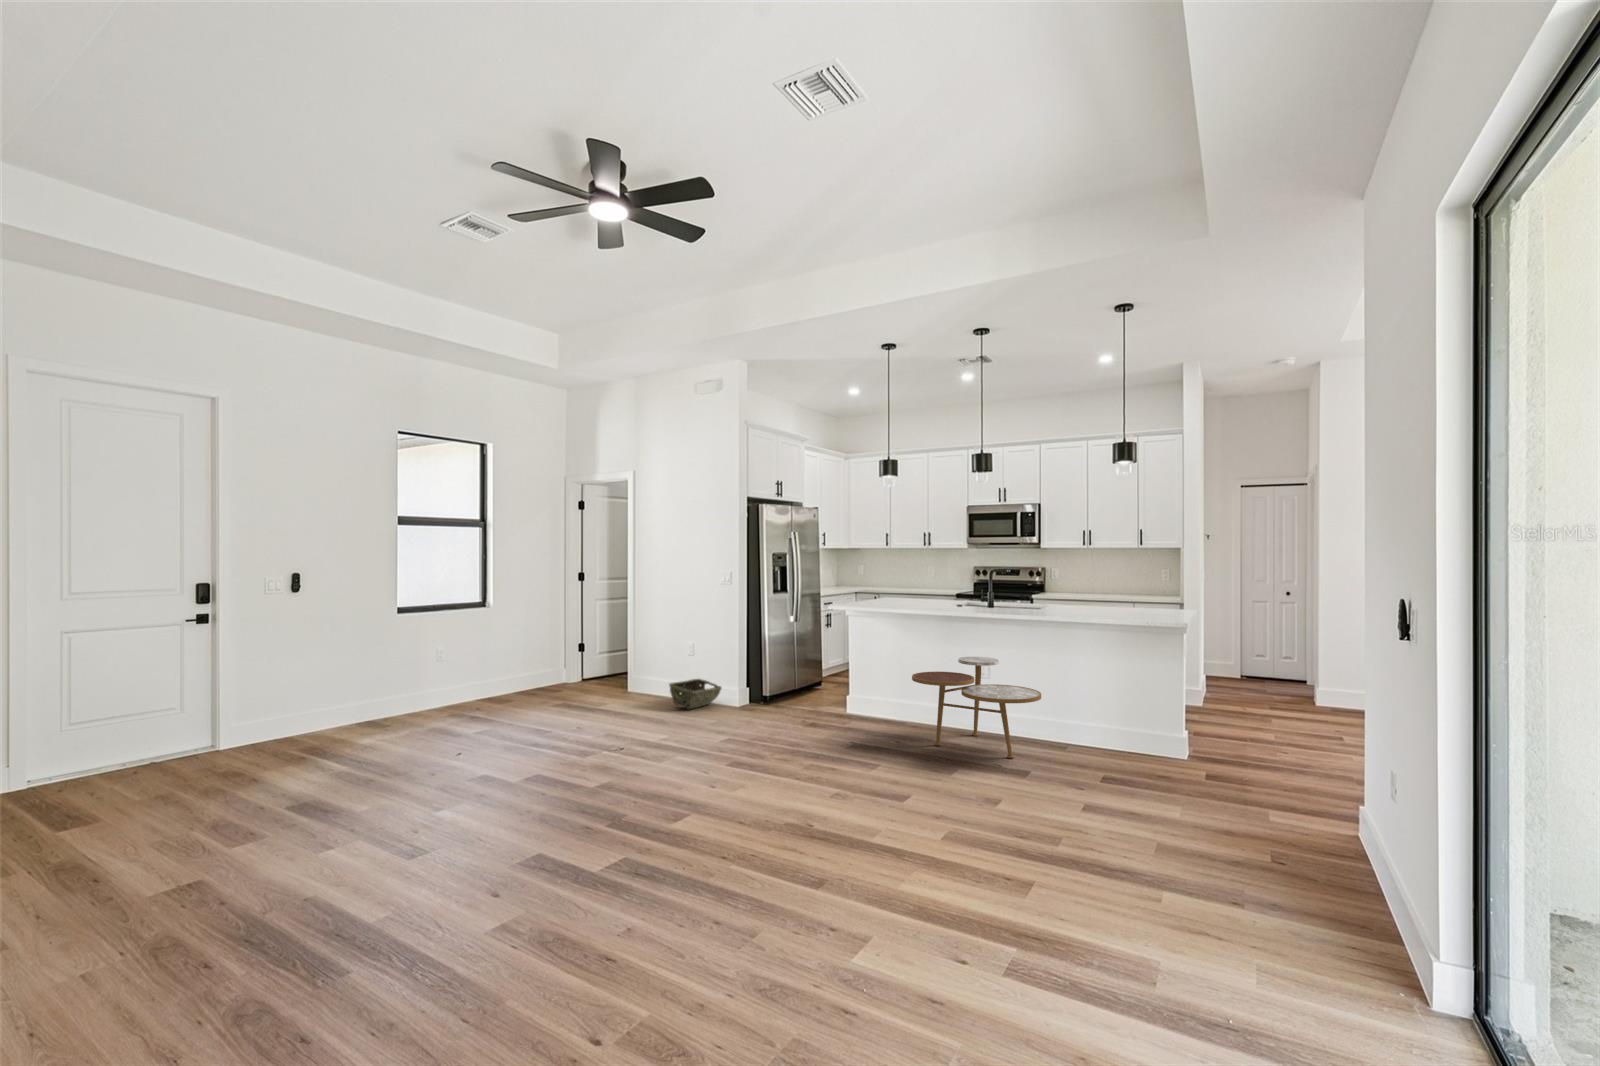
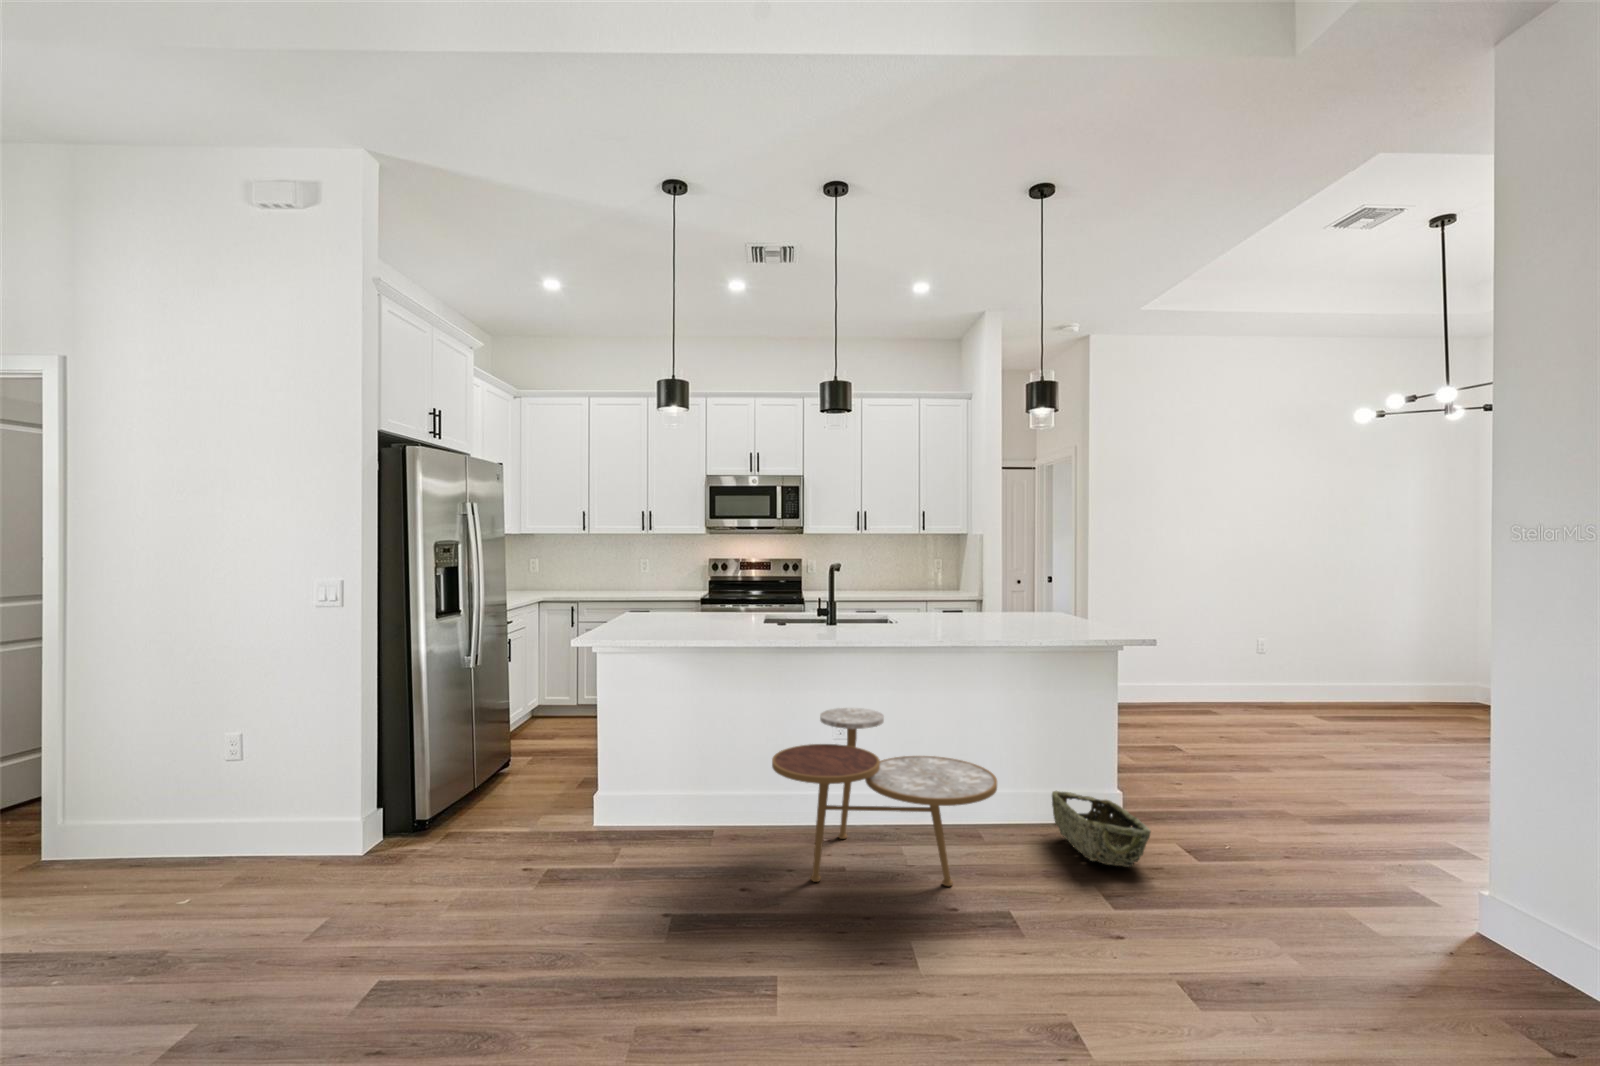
woven basket: present [669,679,721,709] -> present [1052,791,1151,867]

